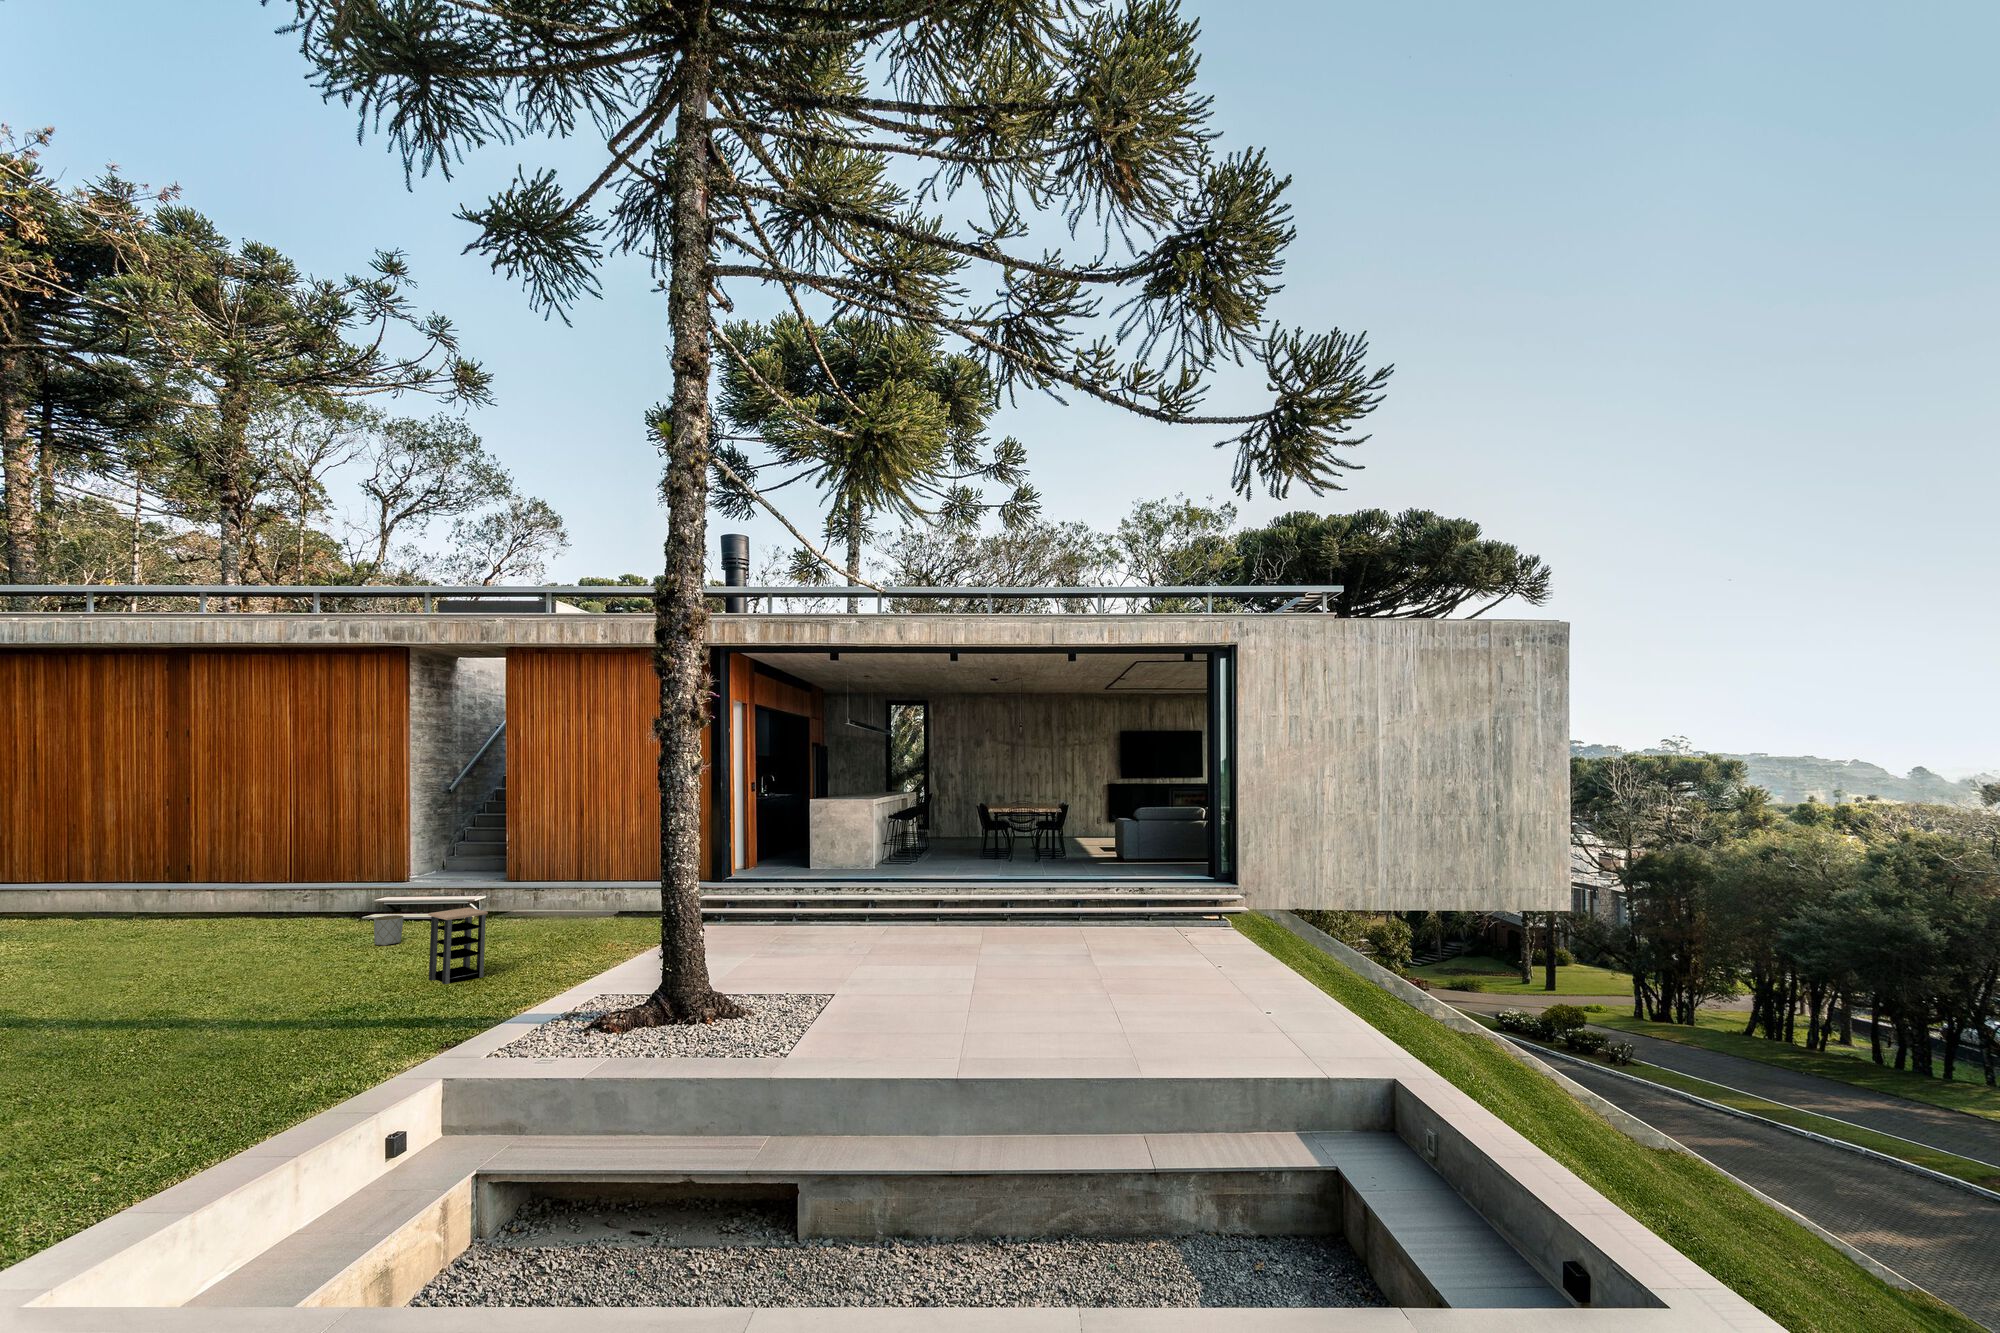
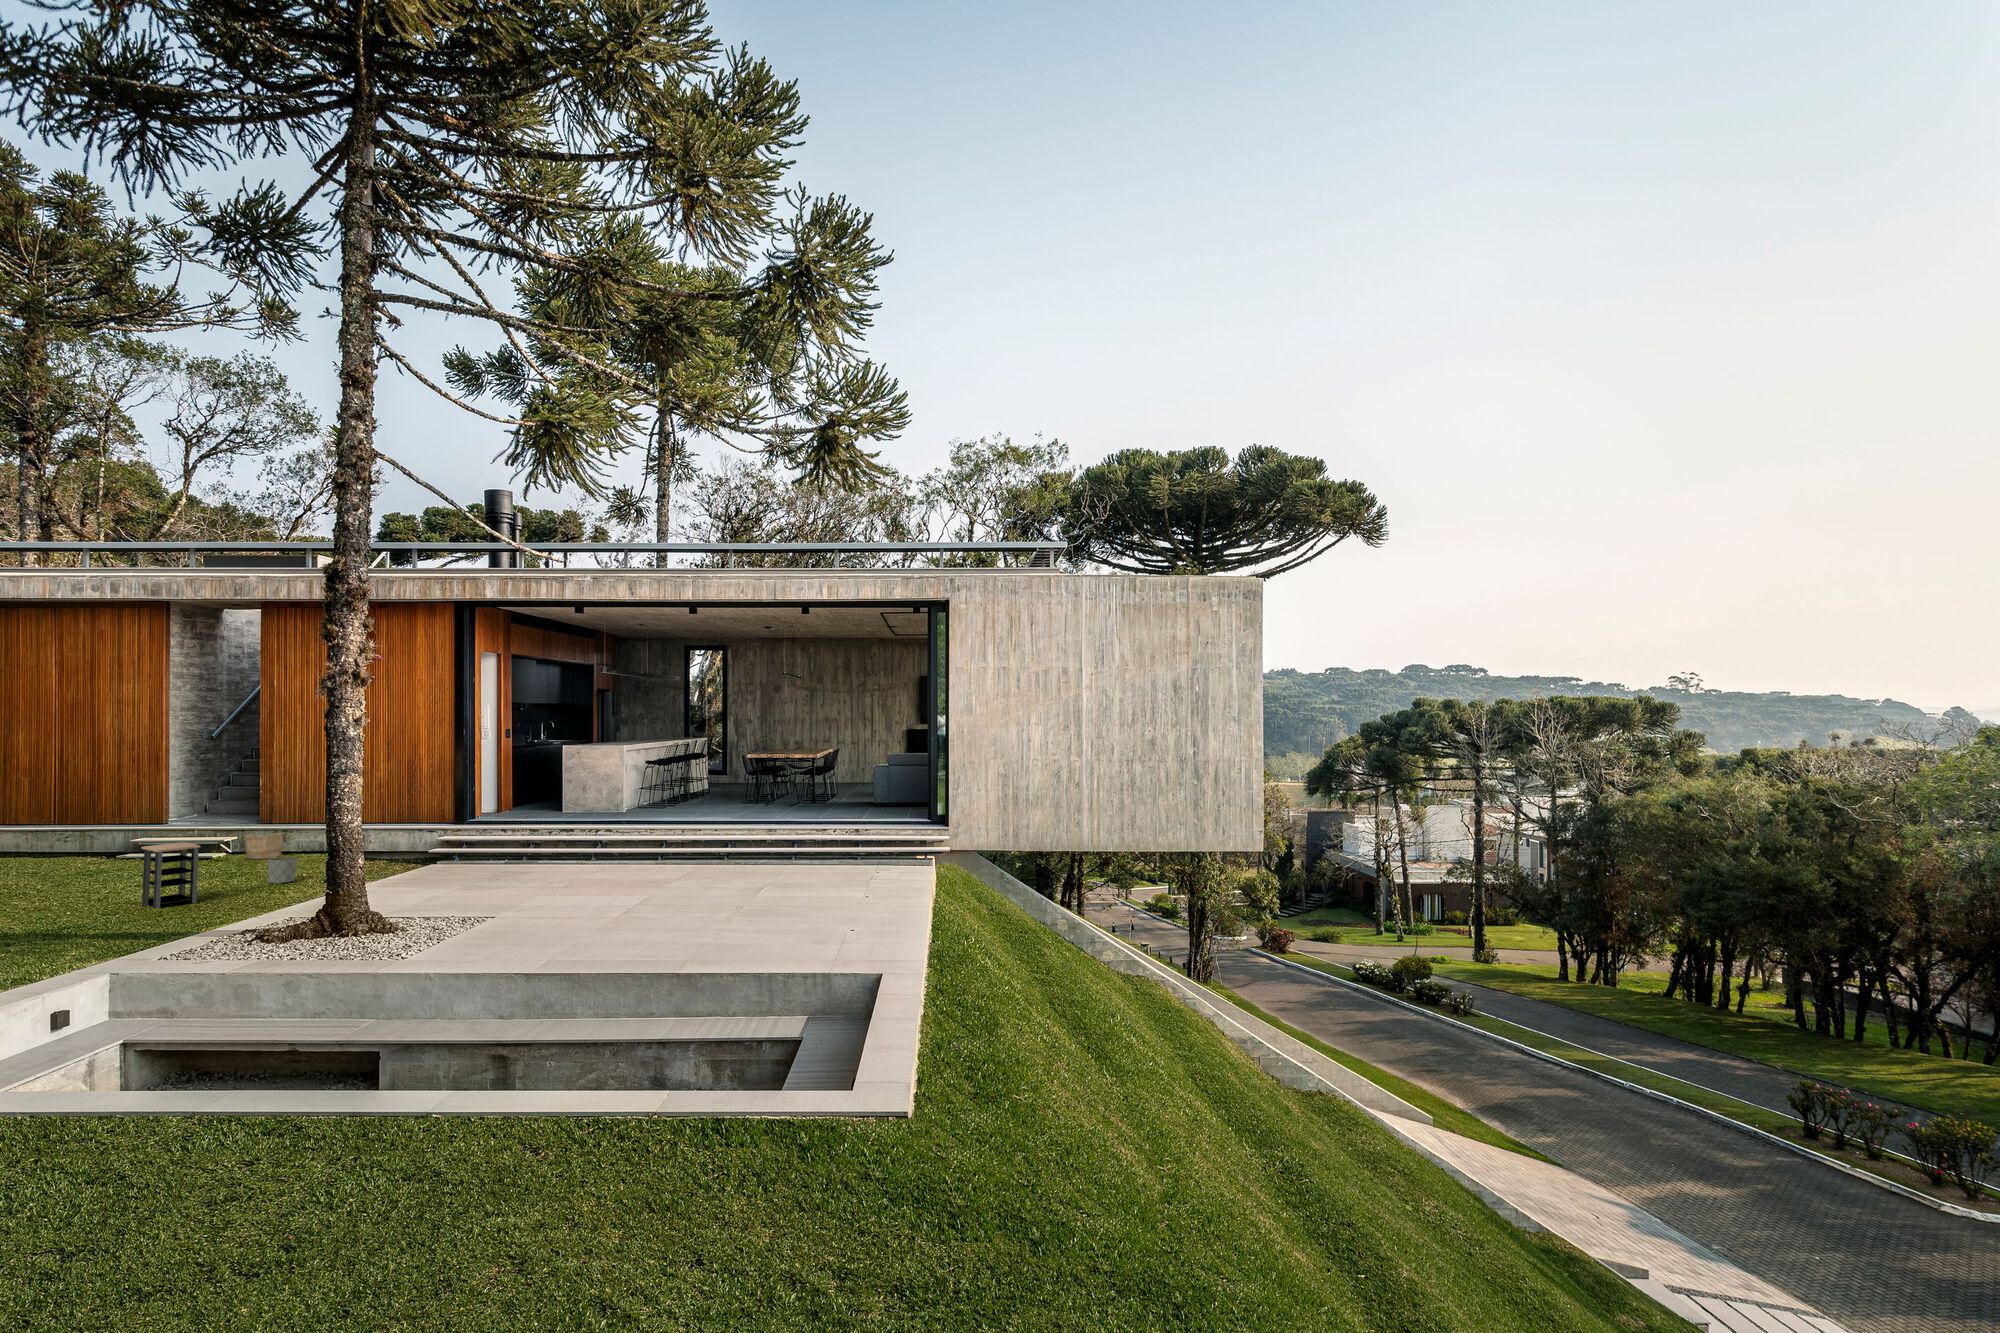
wooden bucket: none [500,891,537,923] -> present [245,833,282,859]
planter: present [374,915,403,946] -> present [268,856,297,884]

